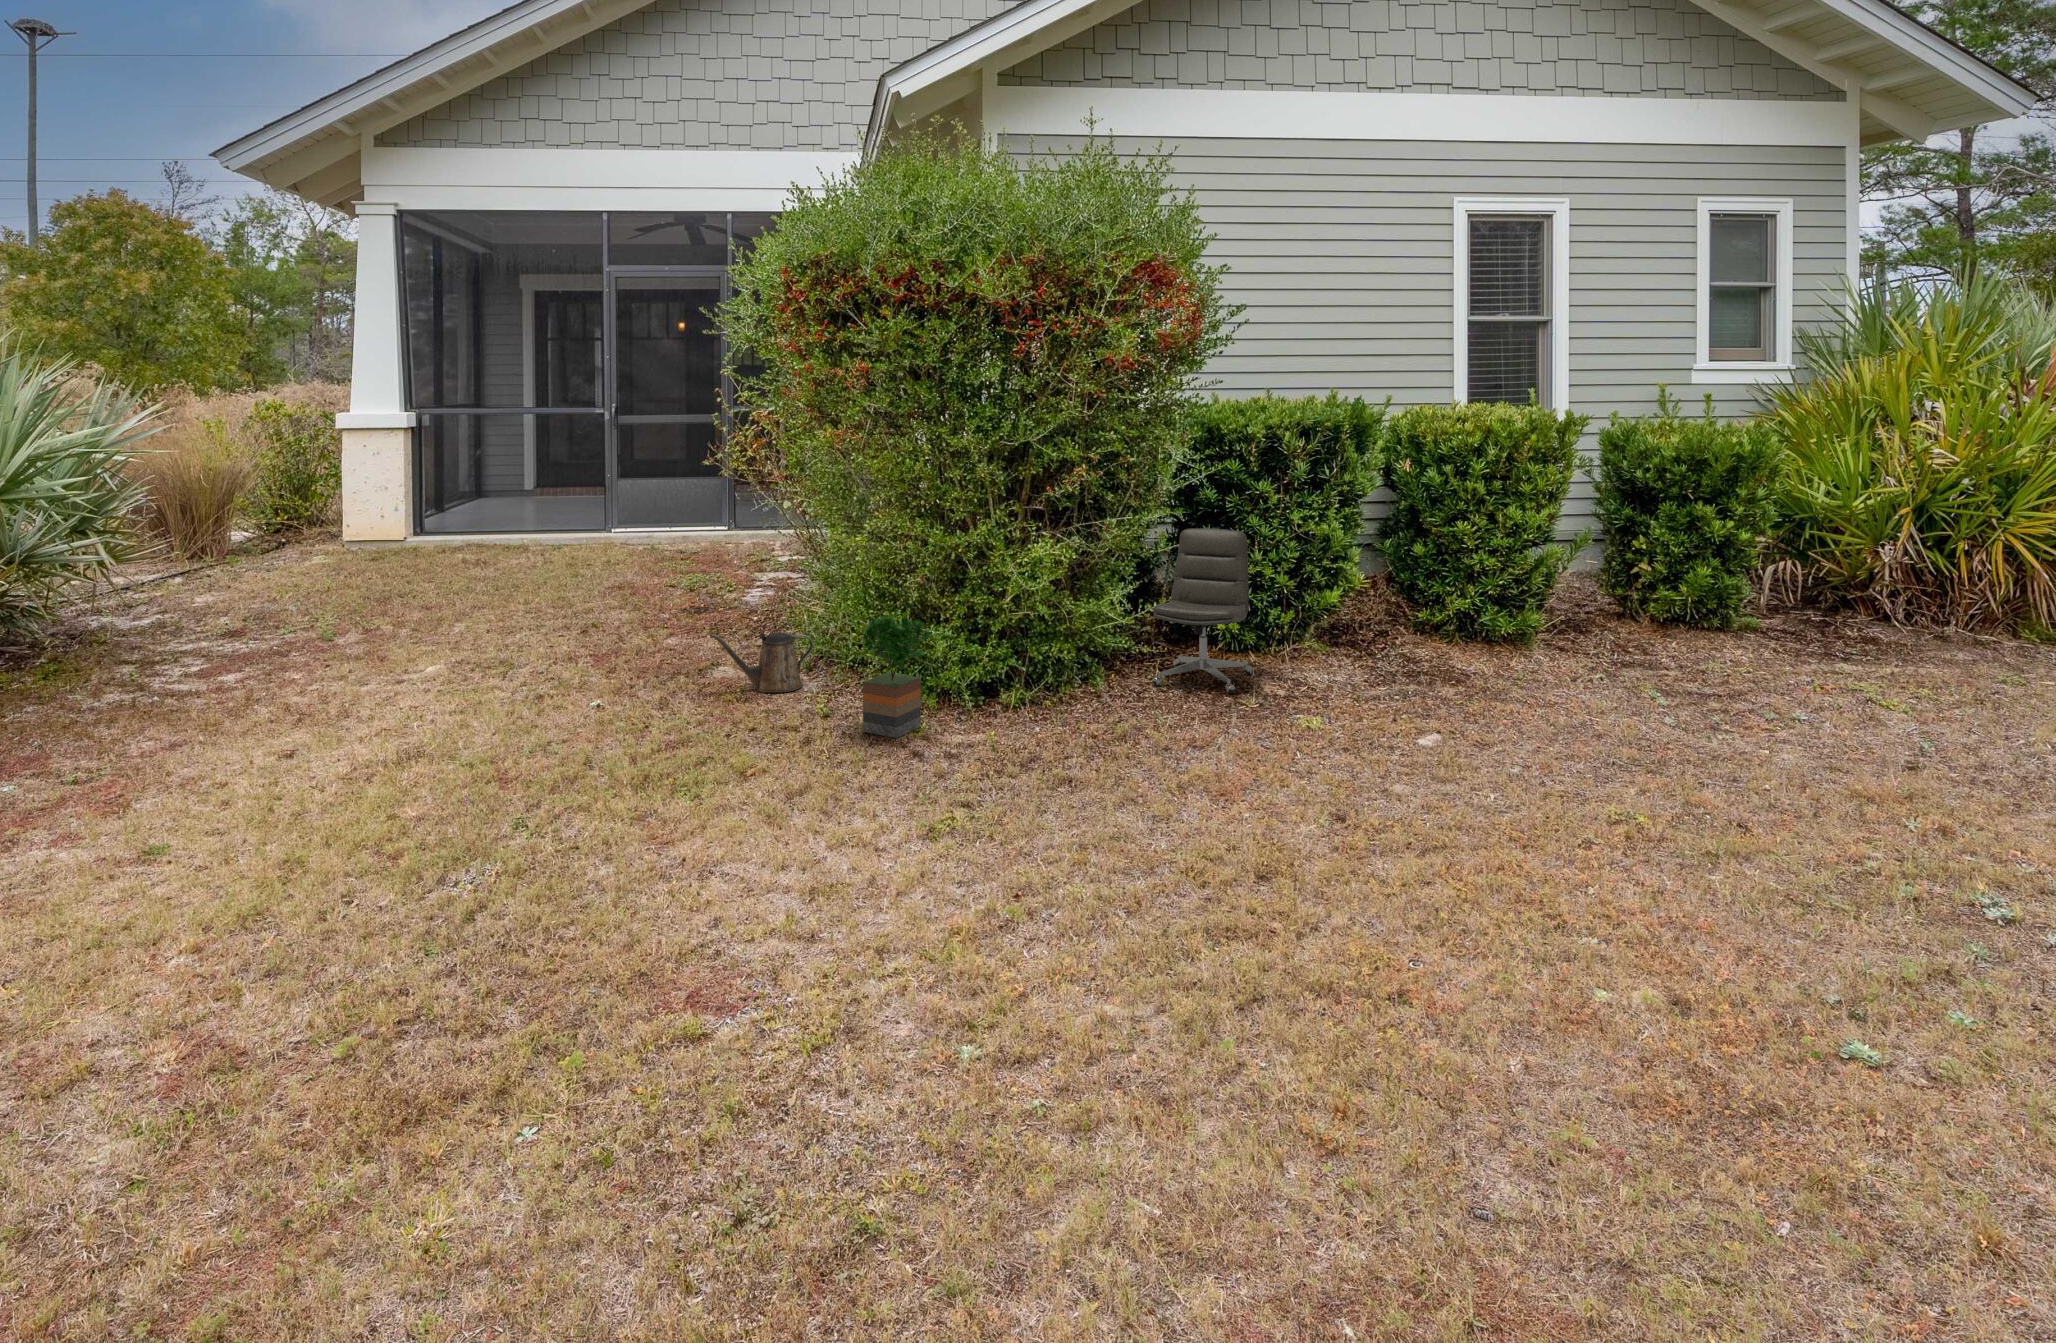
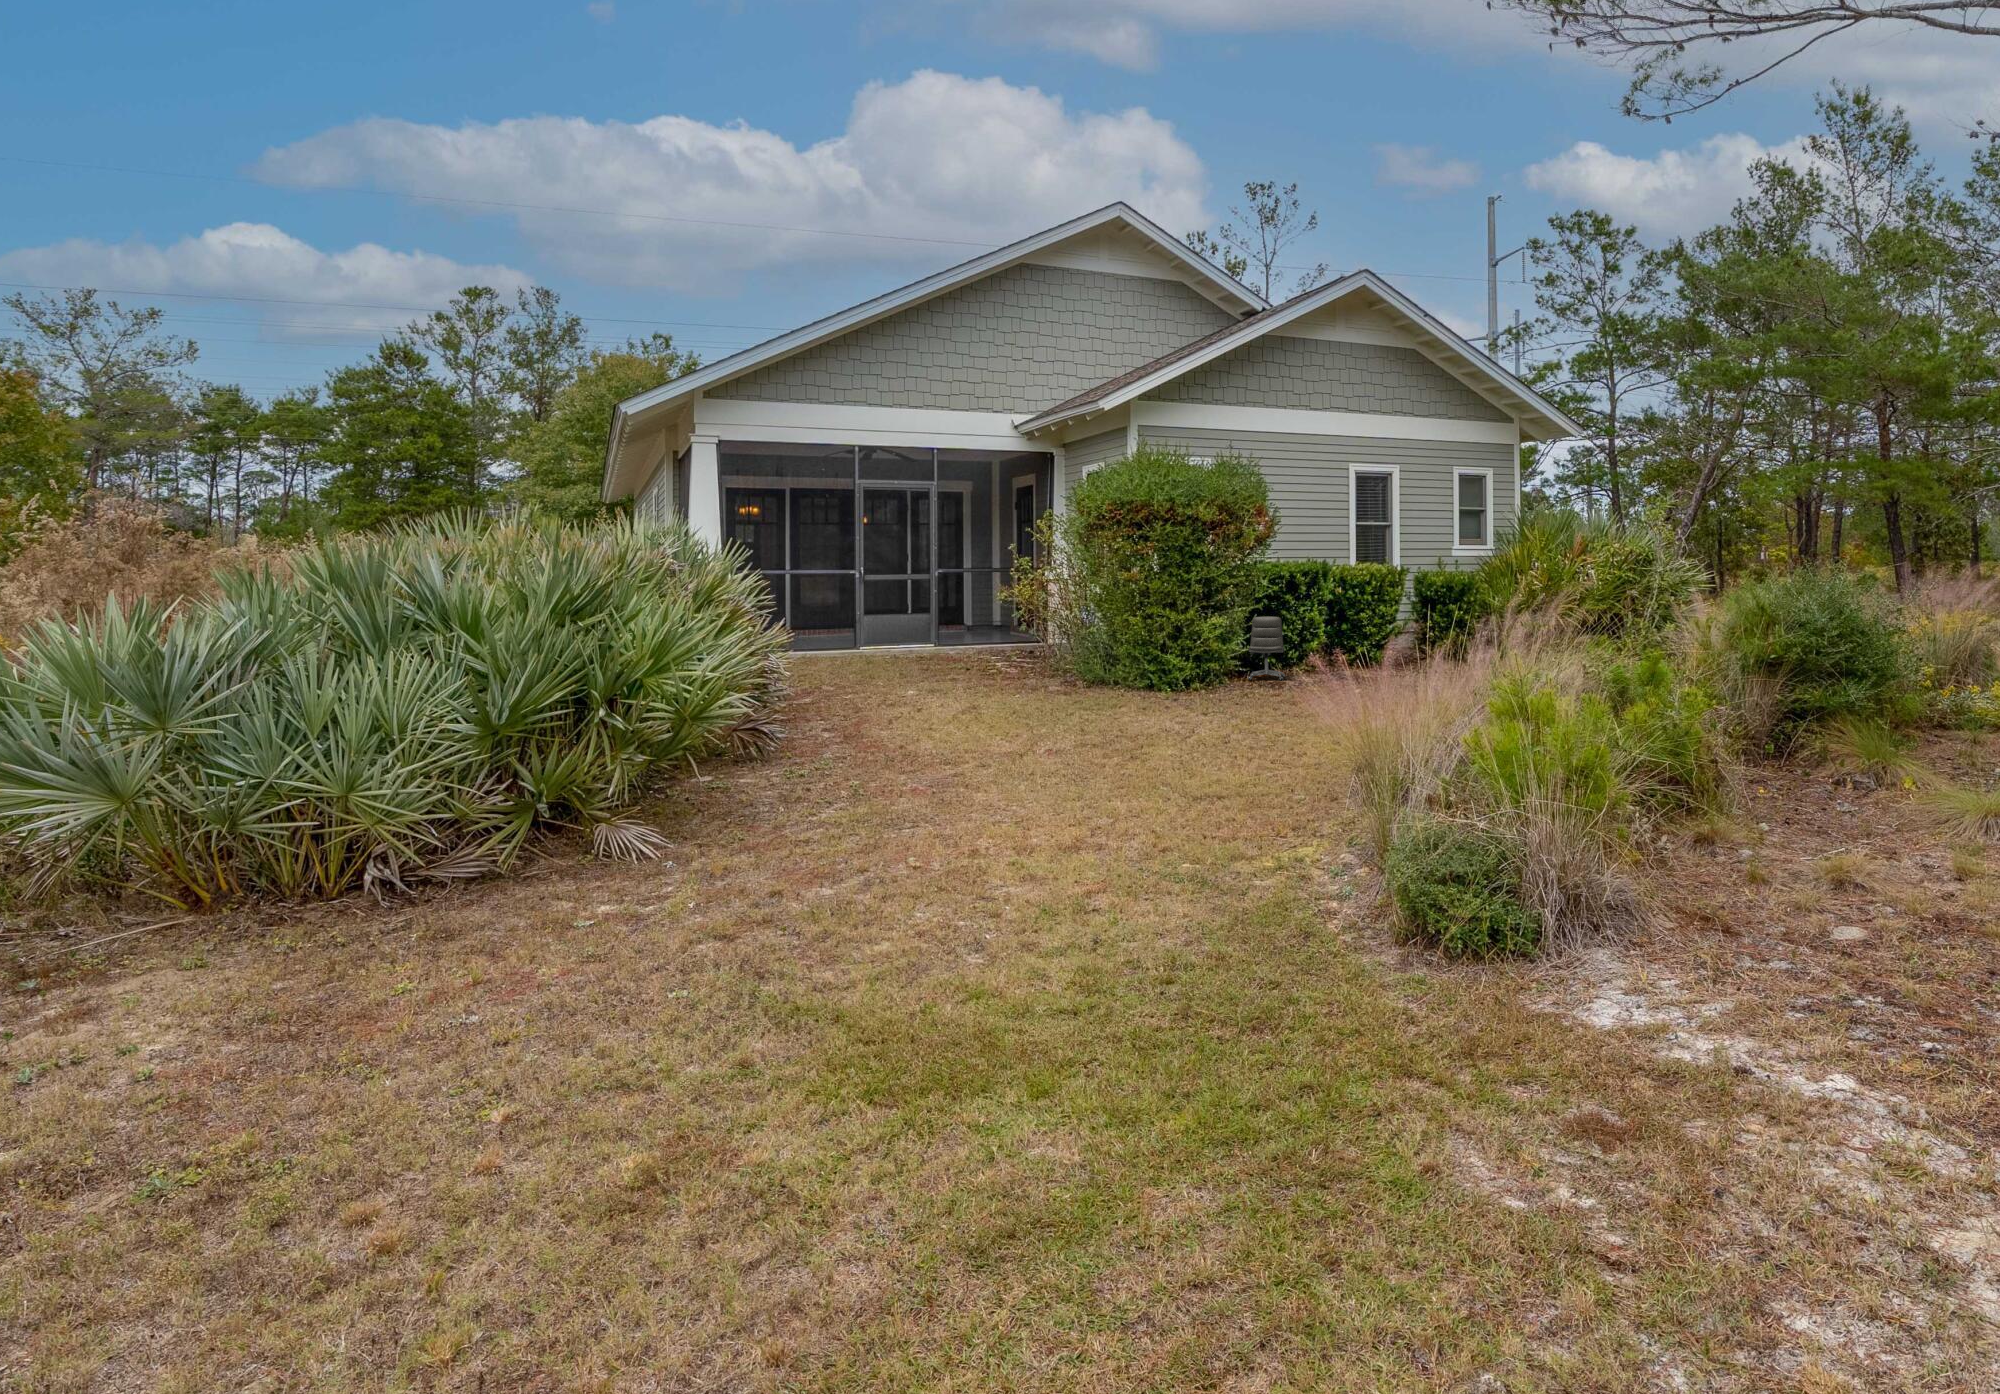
potted tree: present [862,616,932,738] -> none [1151,645,1180,691]
watering can: present [710,632,813,693] -> none [1072,662,1108,687]

